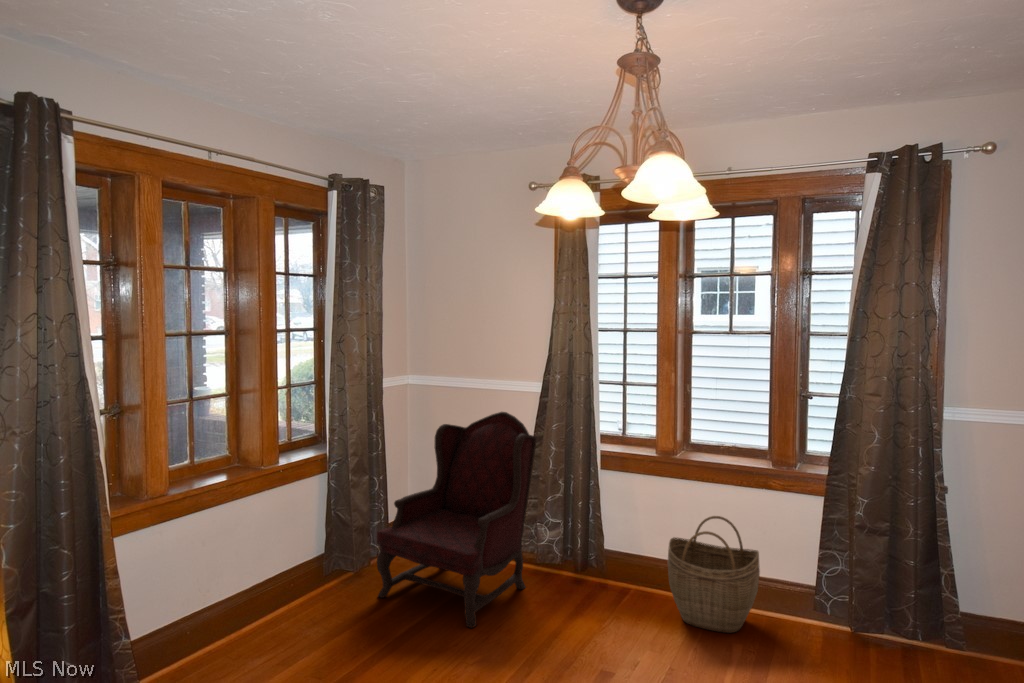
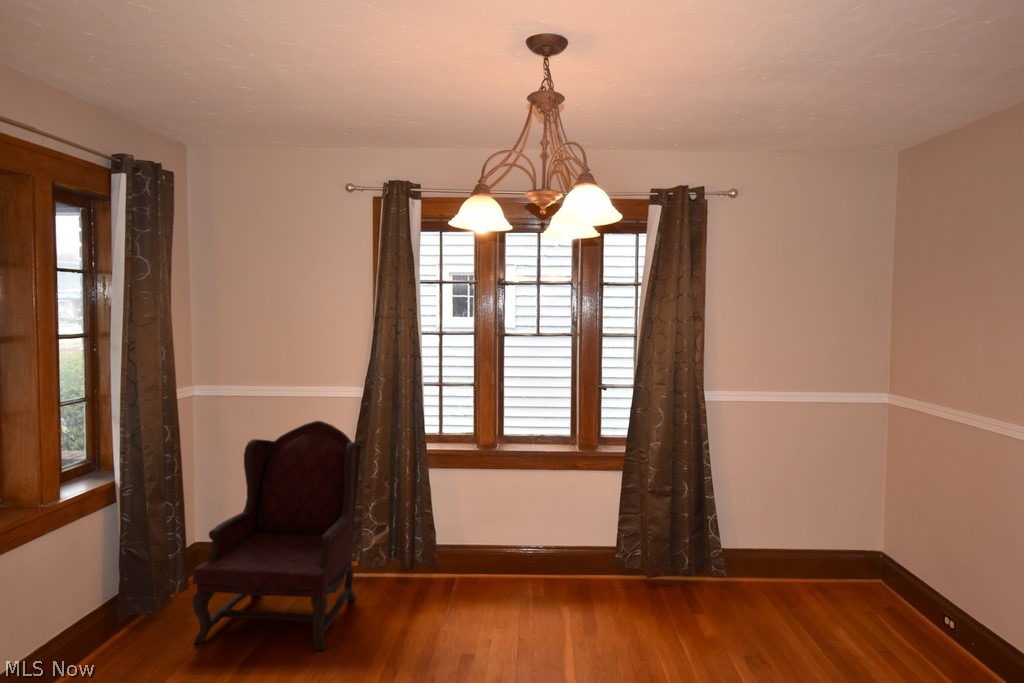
woven basket: present [668,516,760,633] -> none [499,499,577,601]

